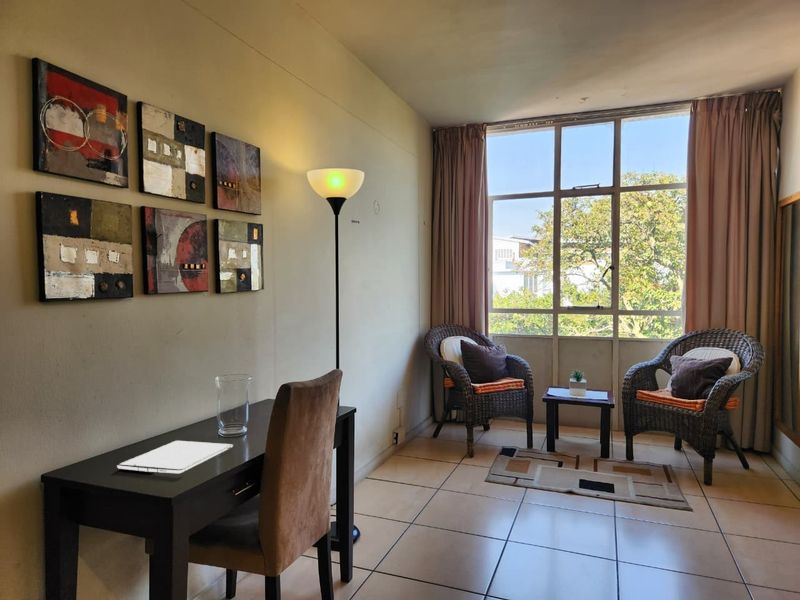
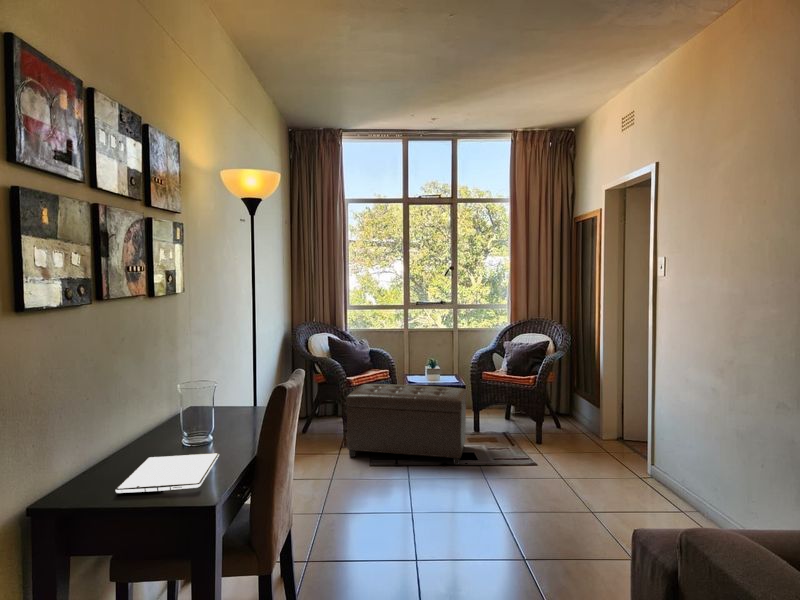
ottoman: none [464,394,607,497] -> present [347,384,466,465]

